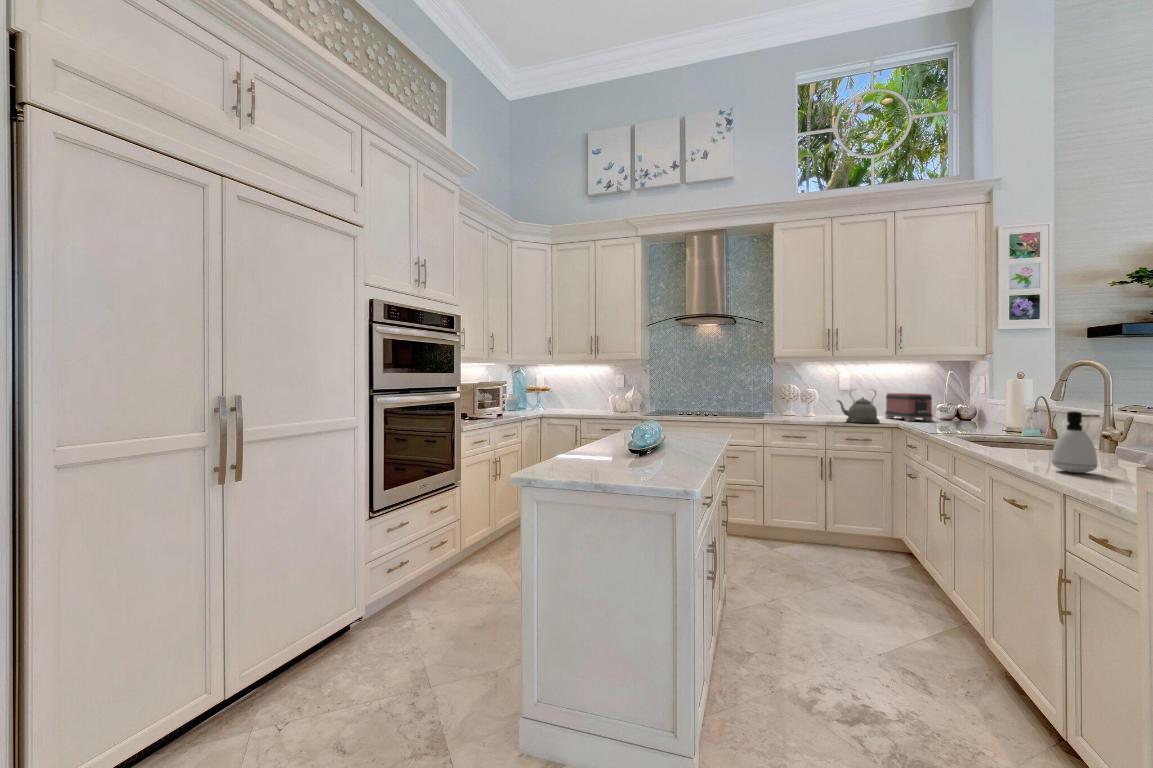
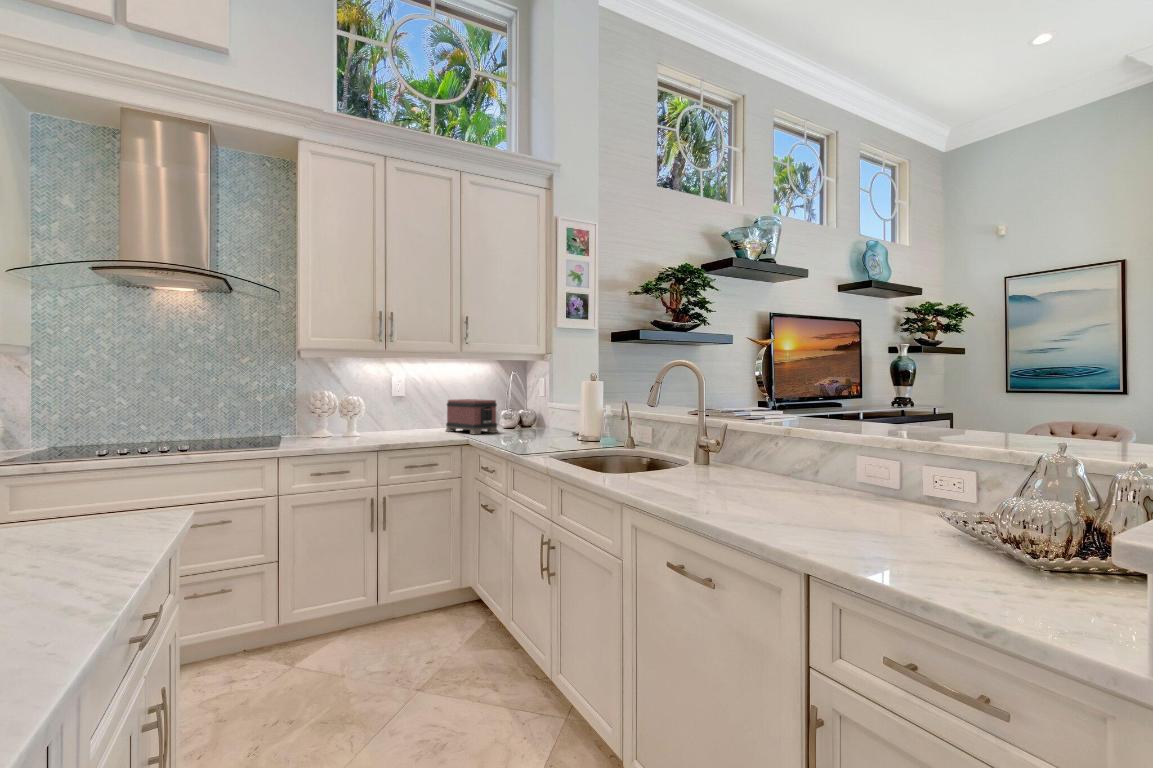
kettle: present [837,390,880,423] -> none [393,395,446,443]
soap dispenser: present [1052,411,1099,473] -> none [711,425,759,509]

